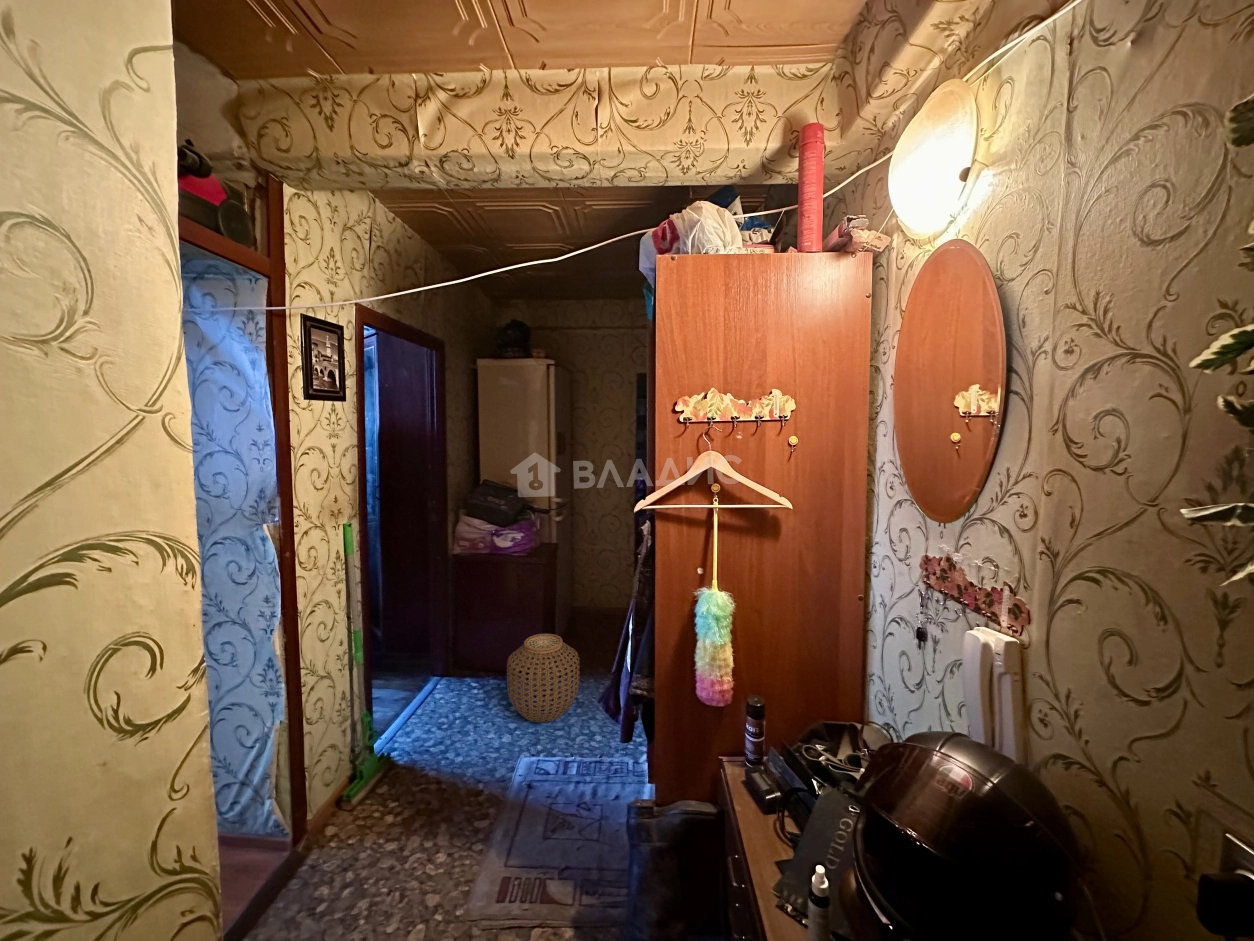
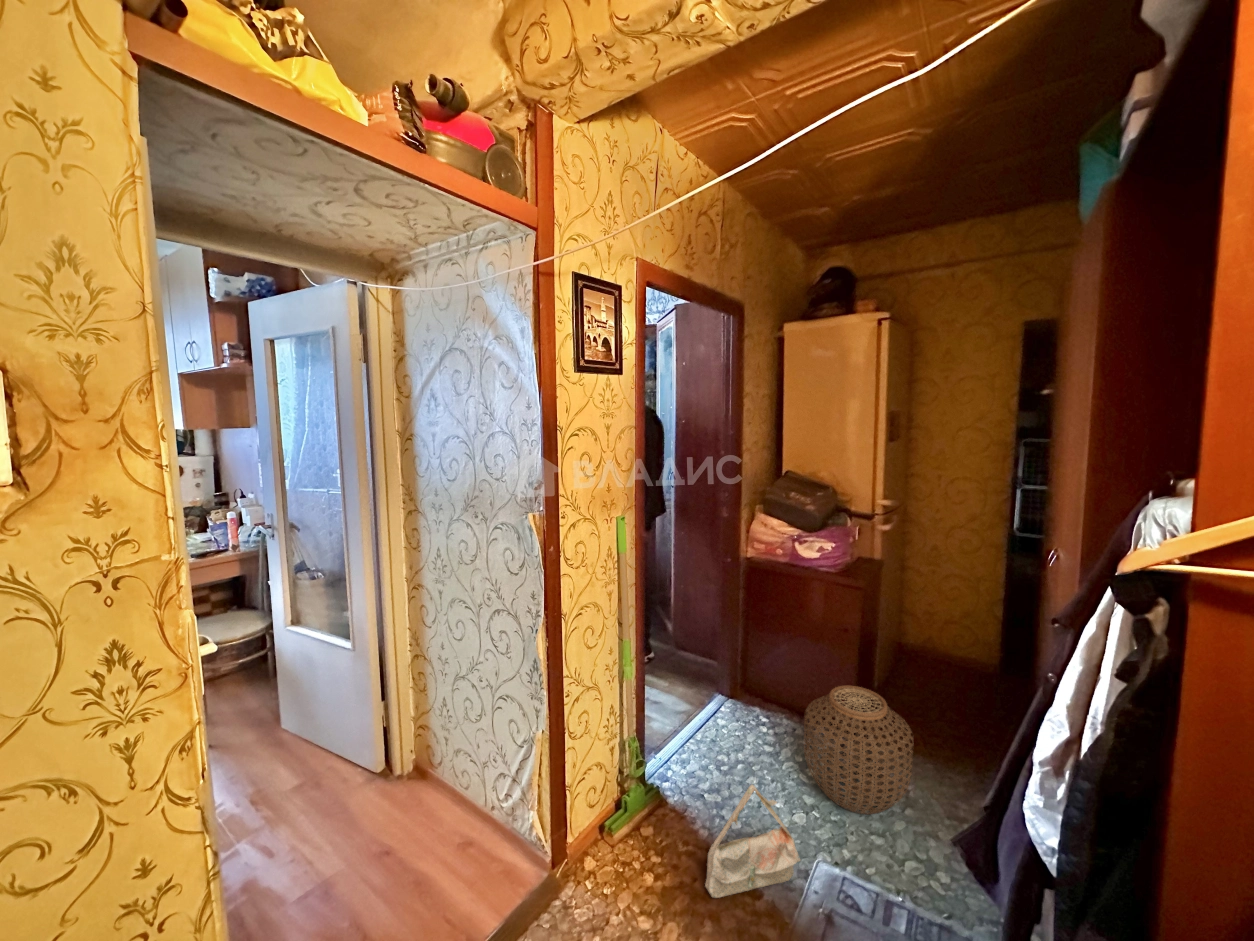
bag: none [439,713,509,807] -> present [705,785,800,898]

